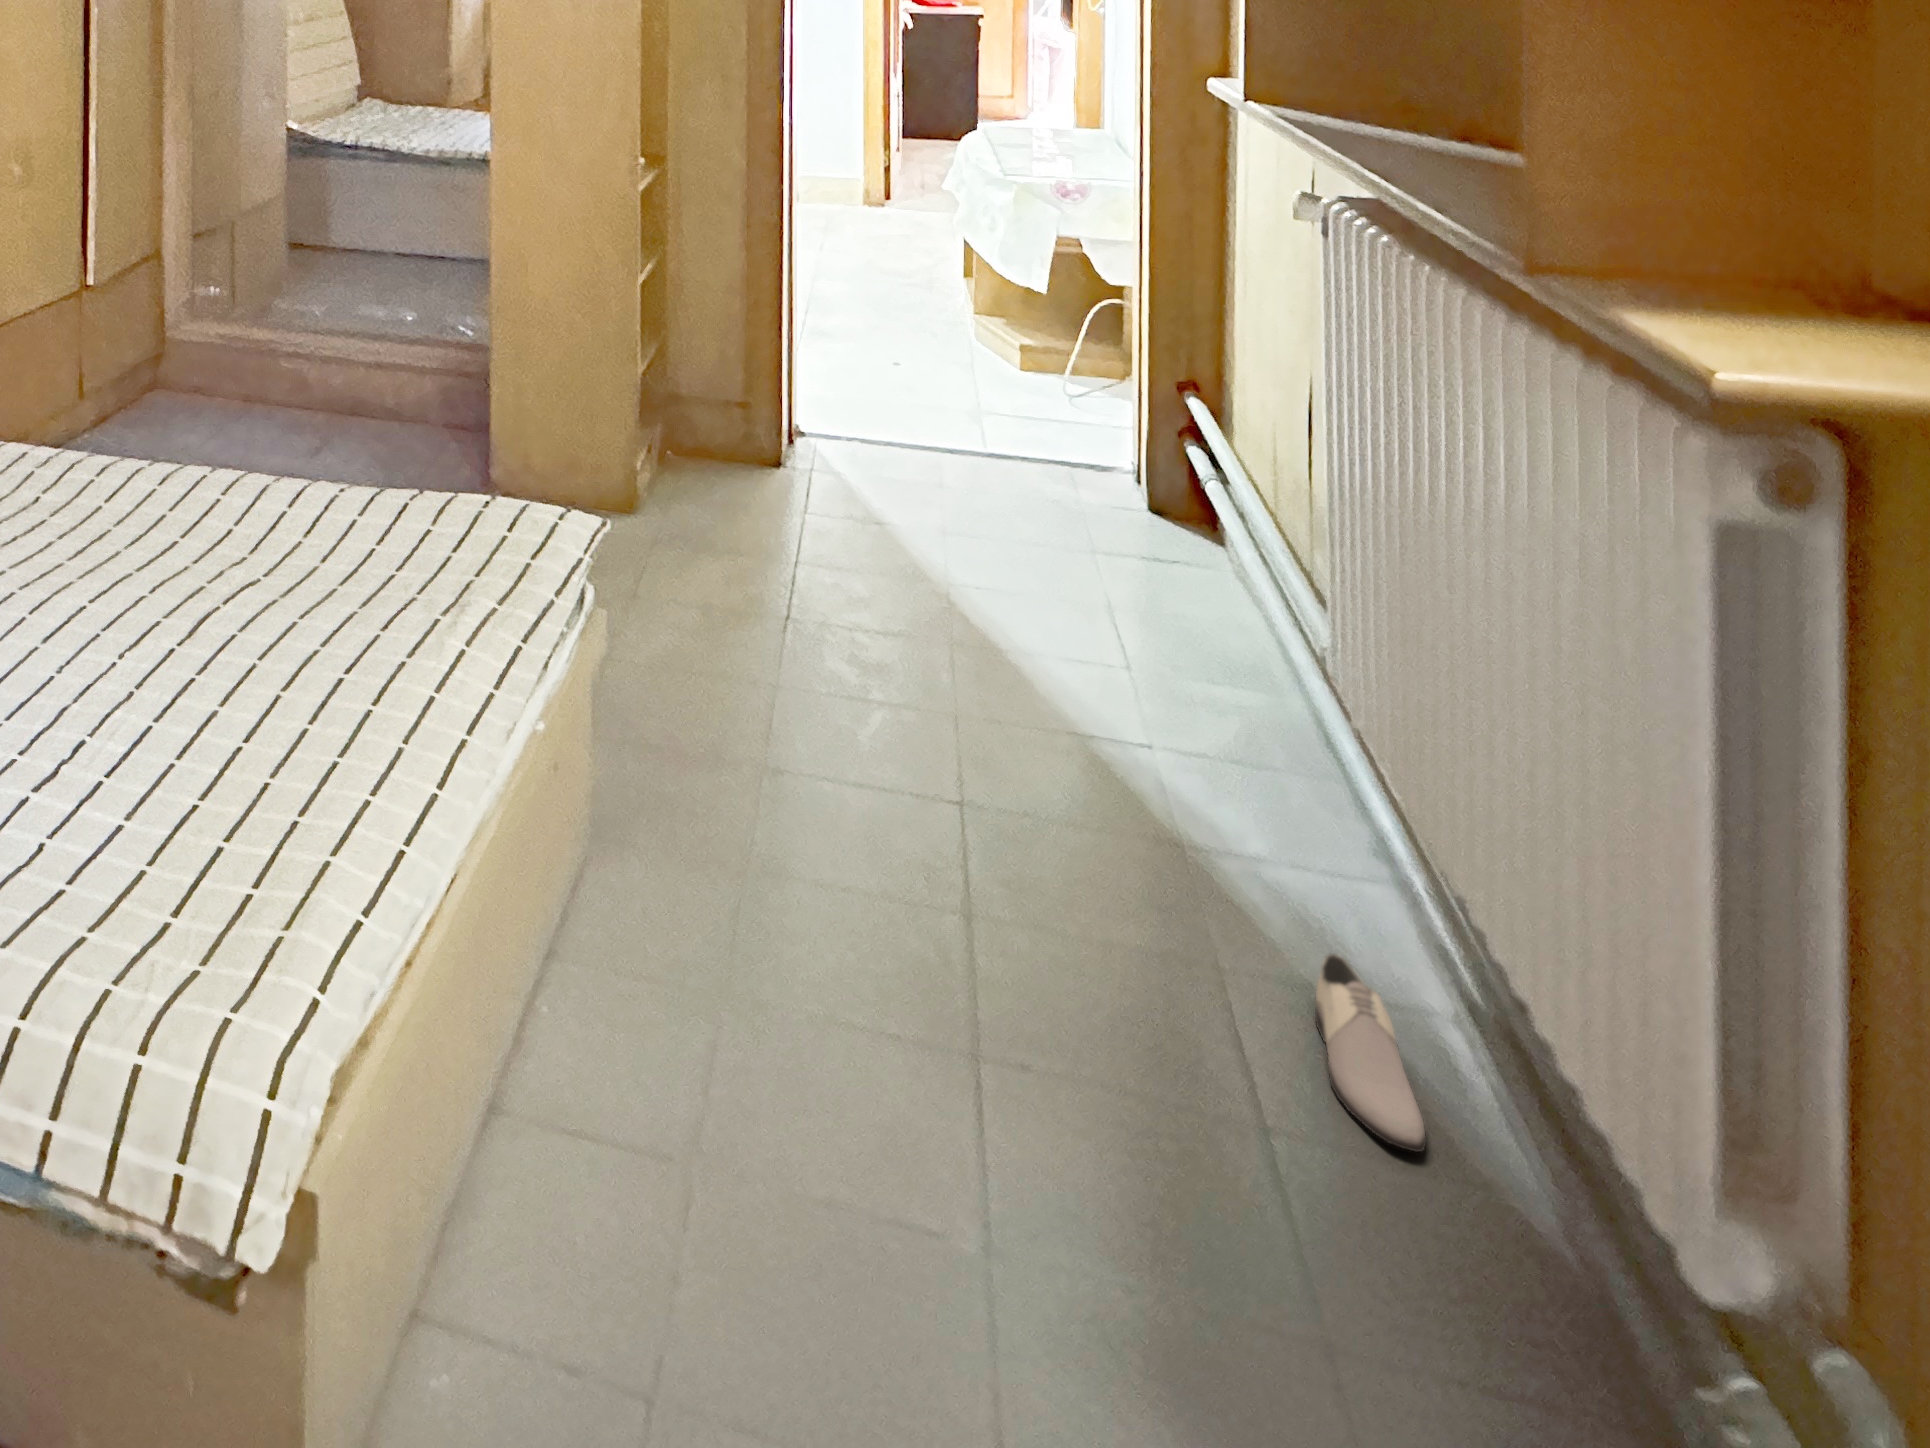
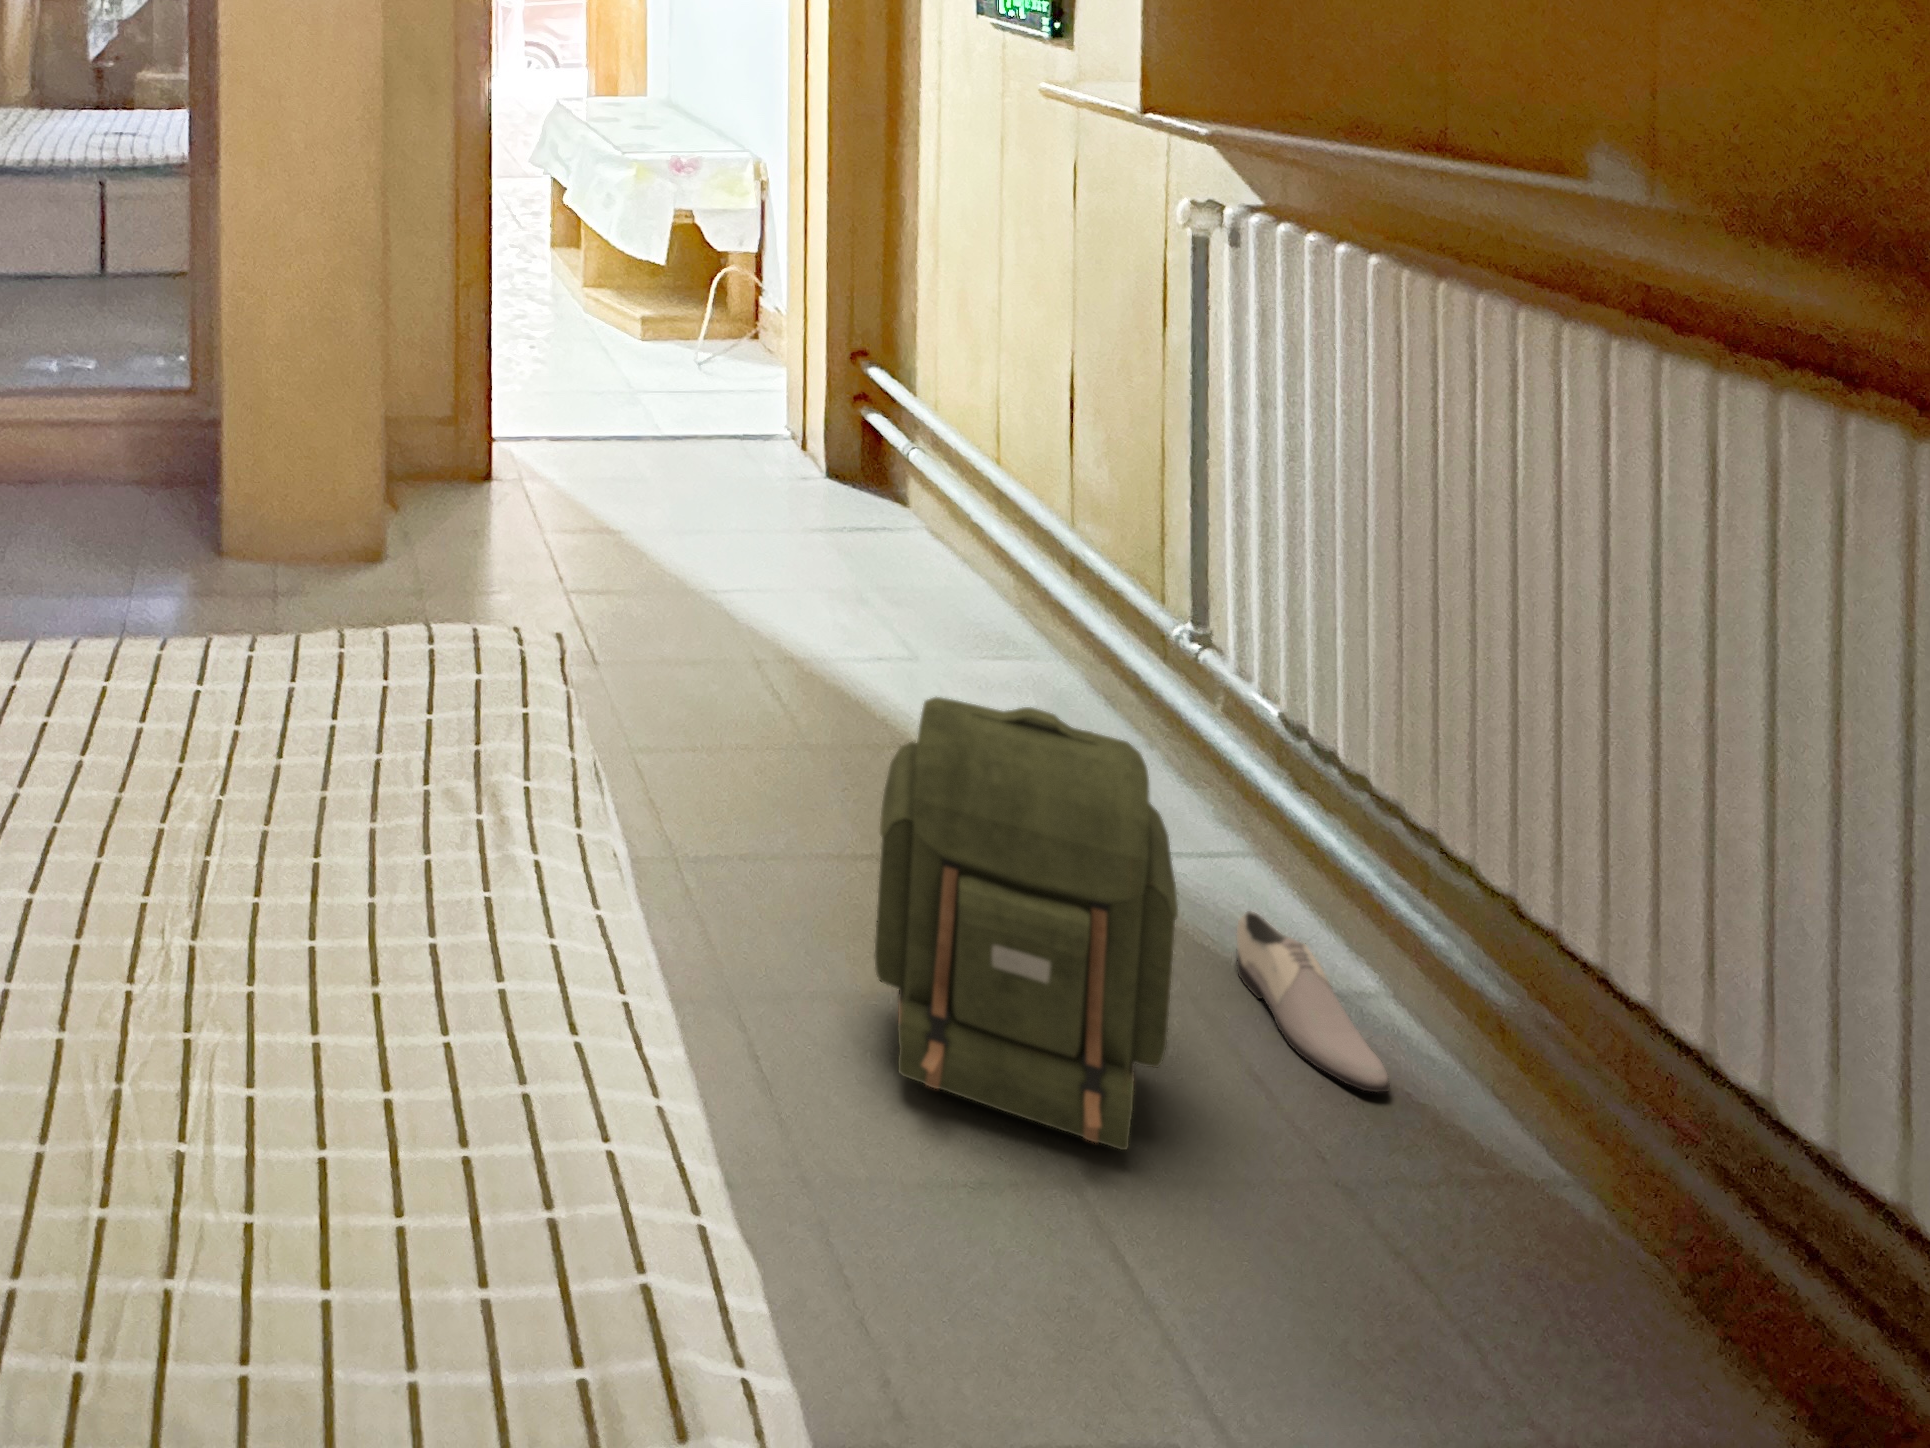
backpack: none [853,644,1155,1110] -> present [874,697,1178,1150]

